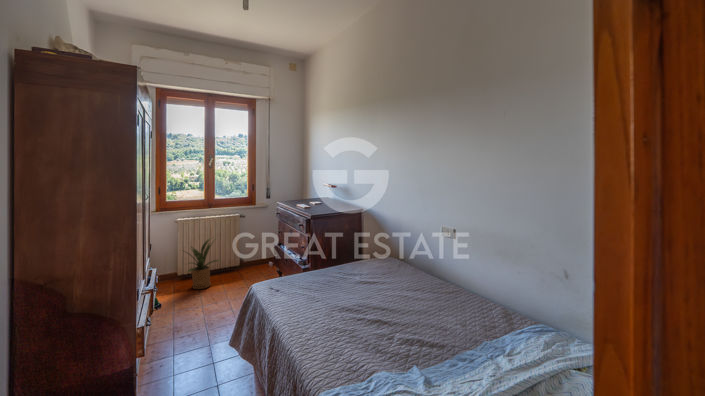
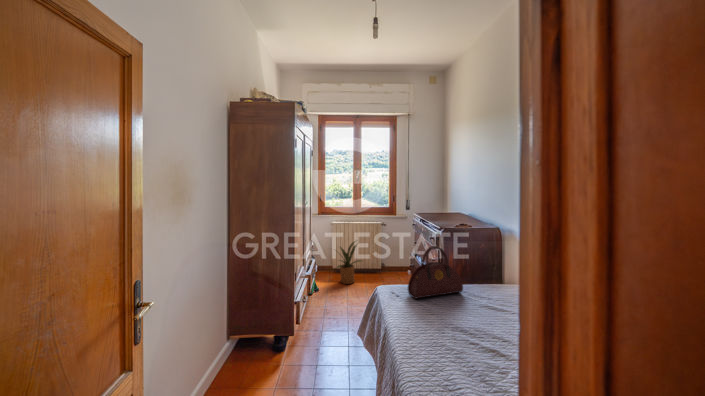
handbag: none [288,234,341,290] -> present [408,246,463,299]

